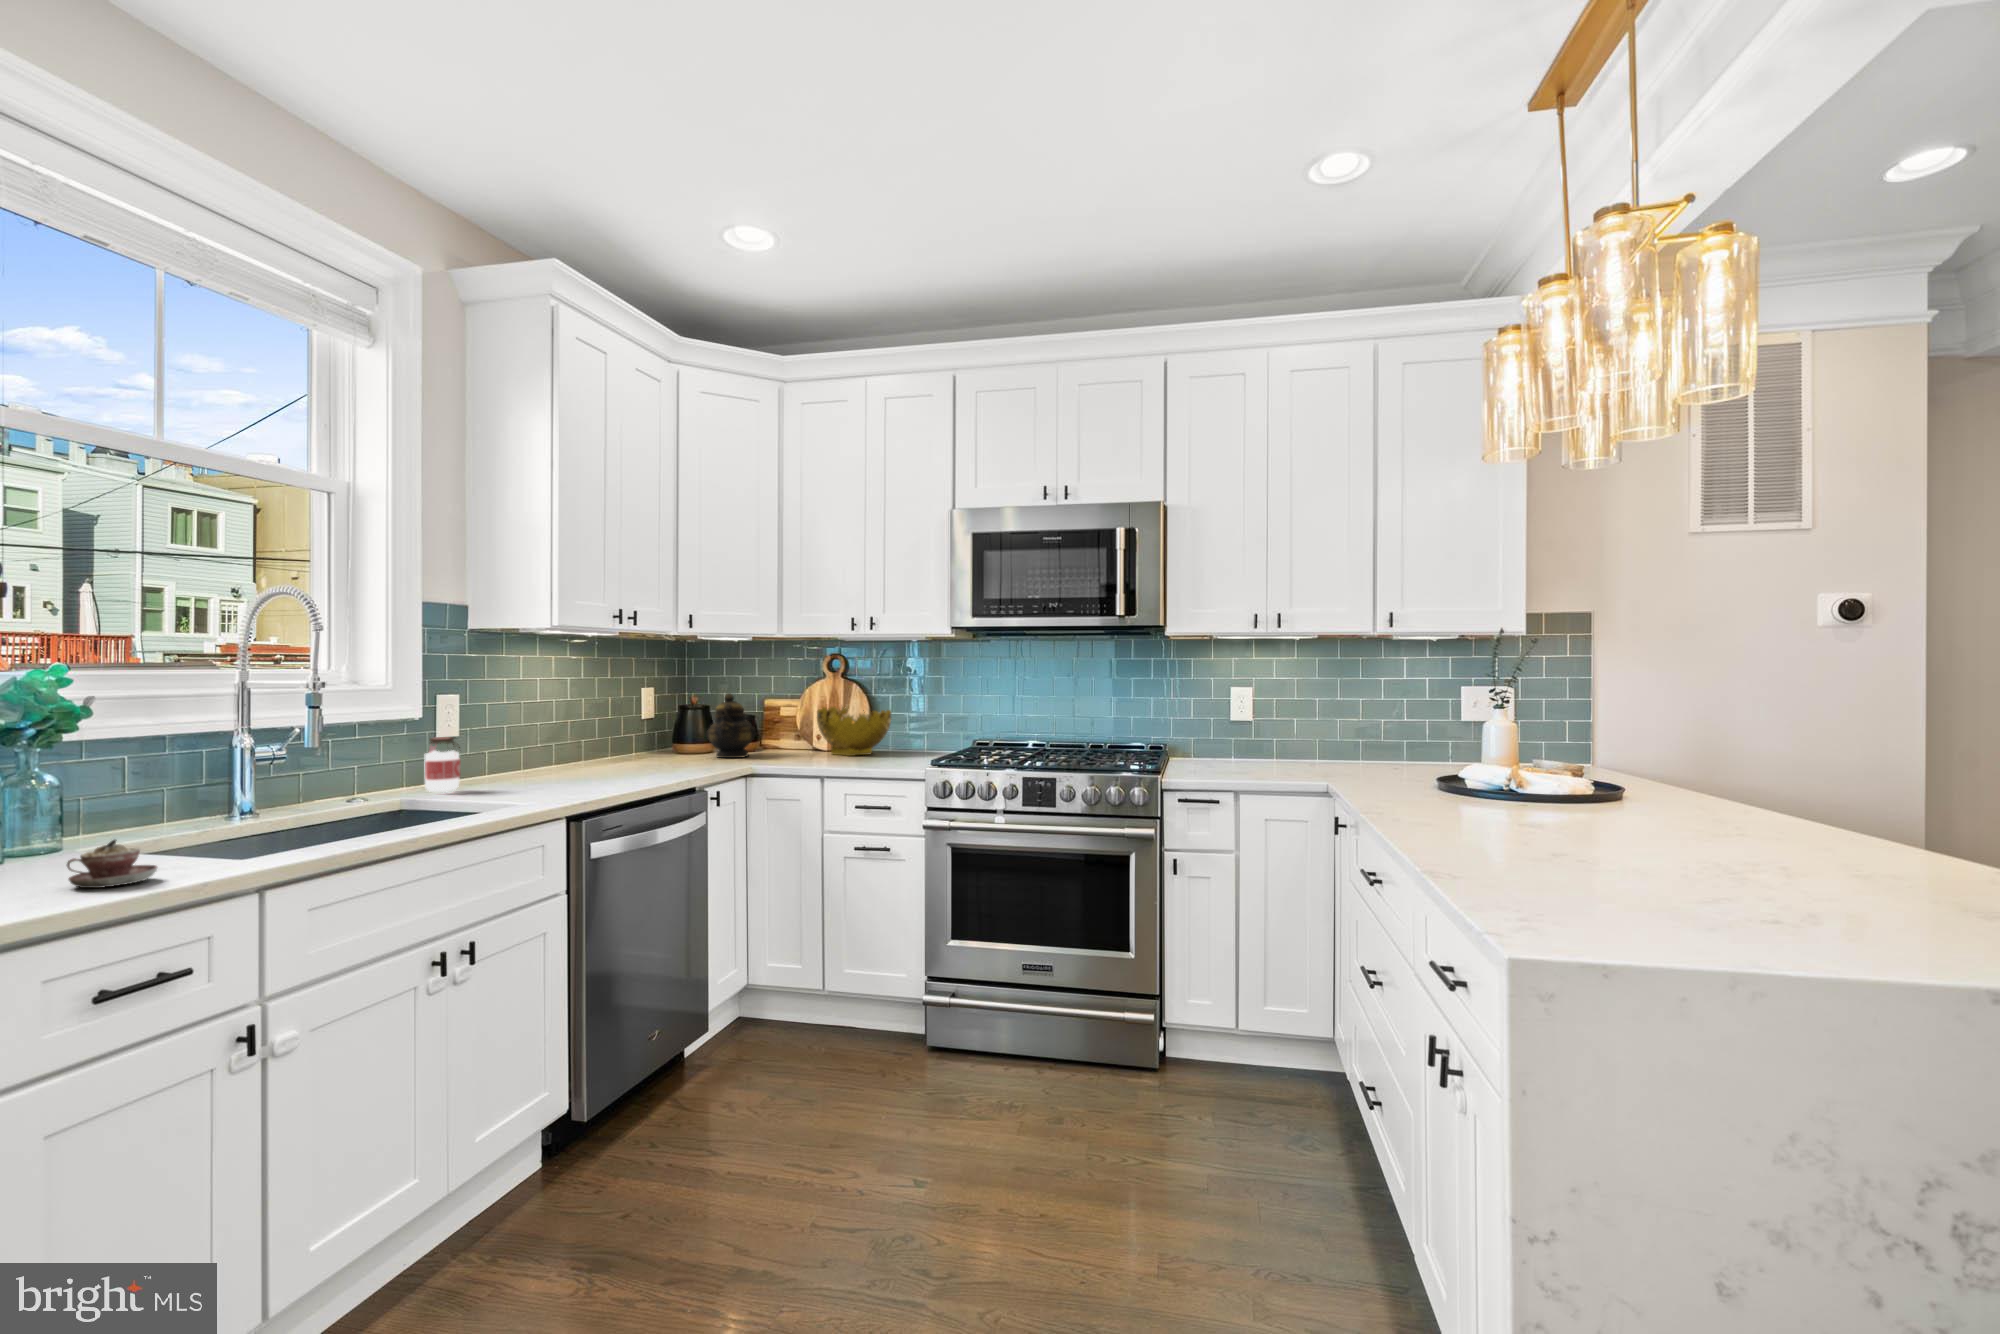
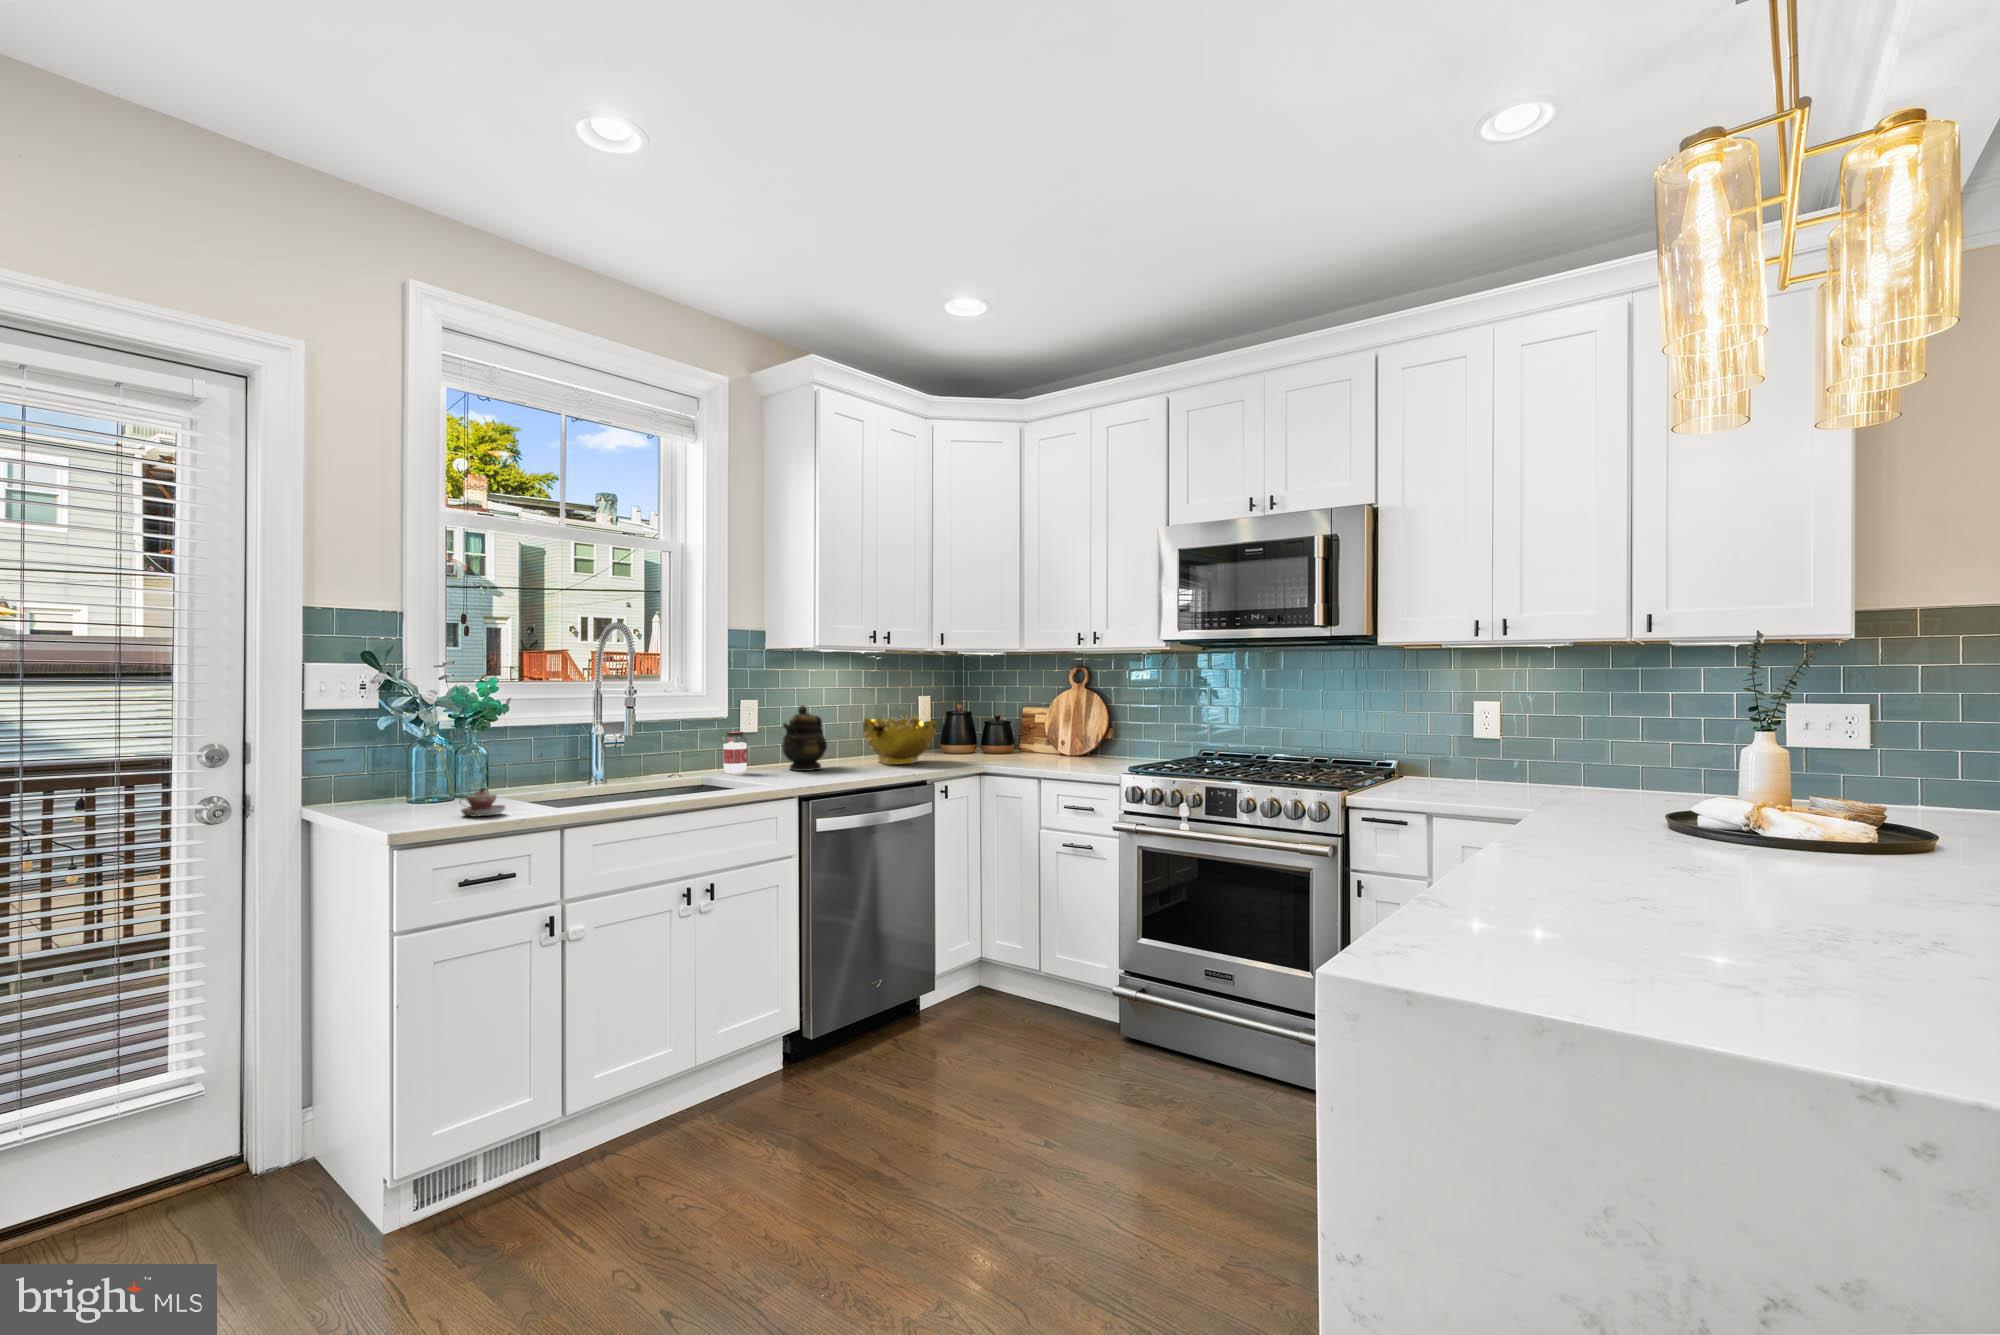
teapot: present [706,694,756,758] -> present [782,705,827,771]
decorative bowl: present [817,706,891,756] -> present [863,716,936,765]

